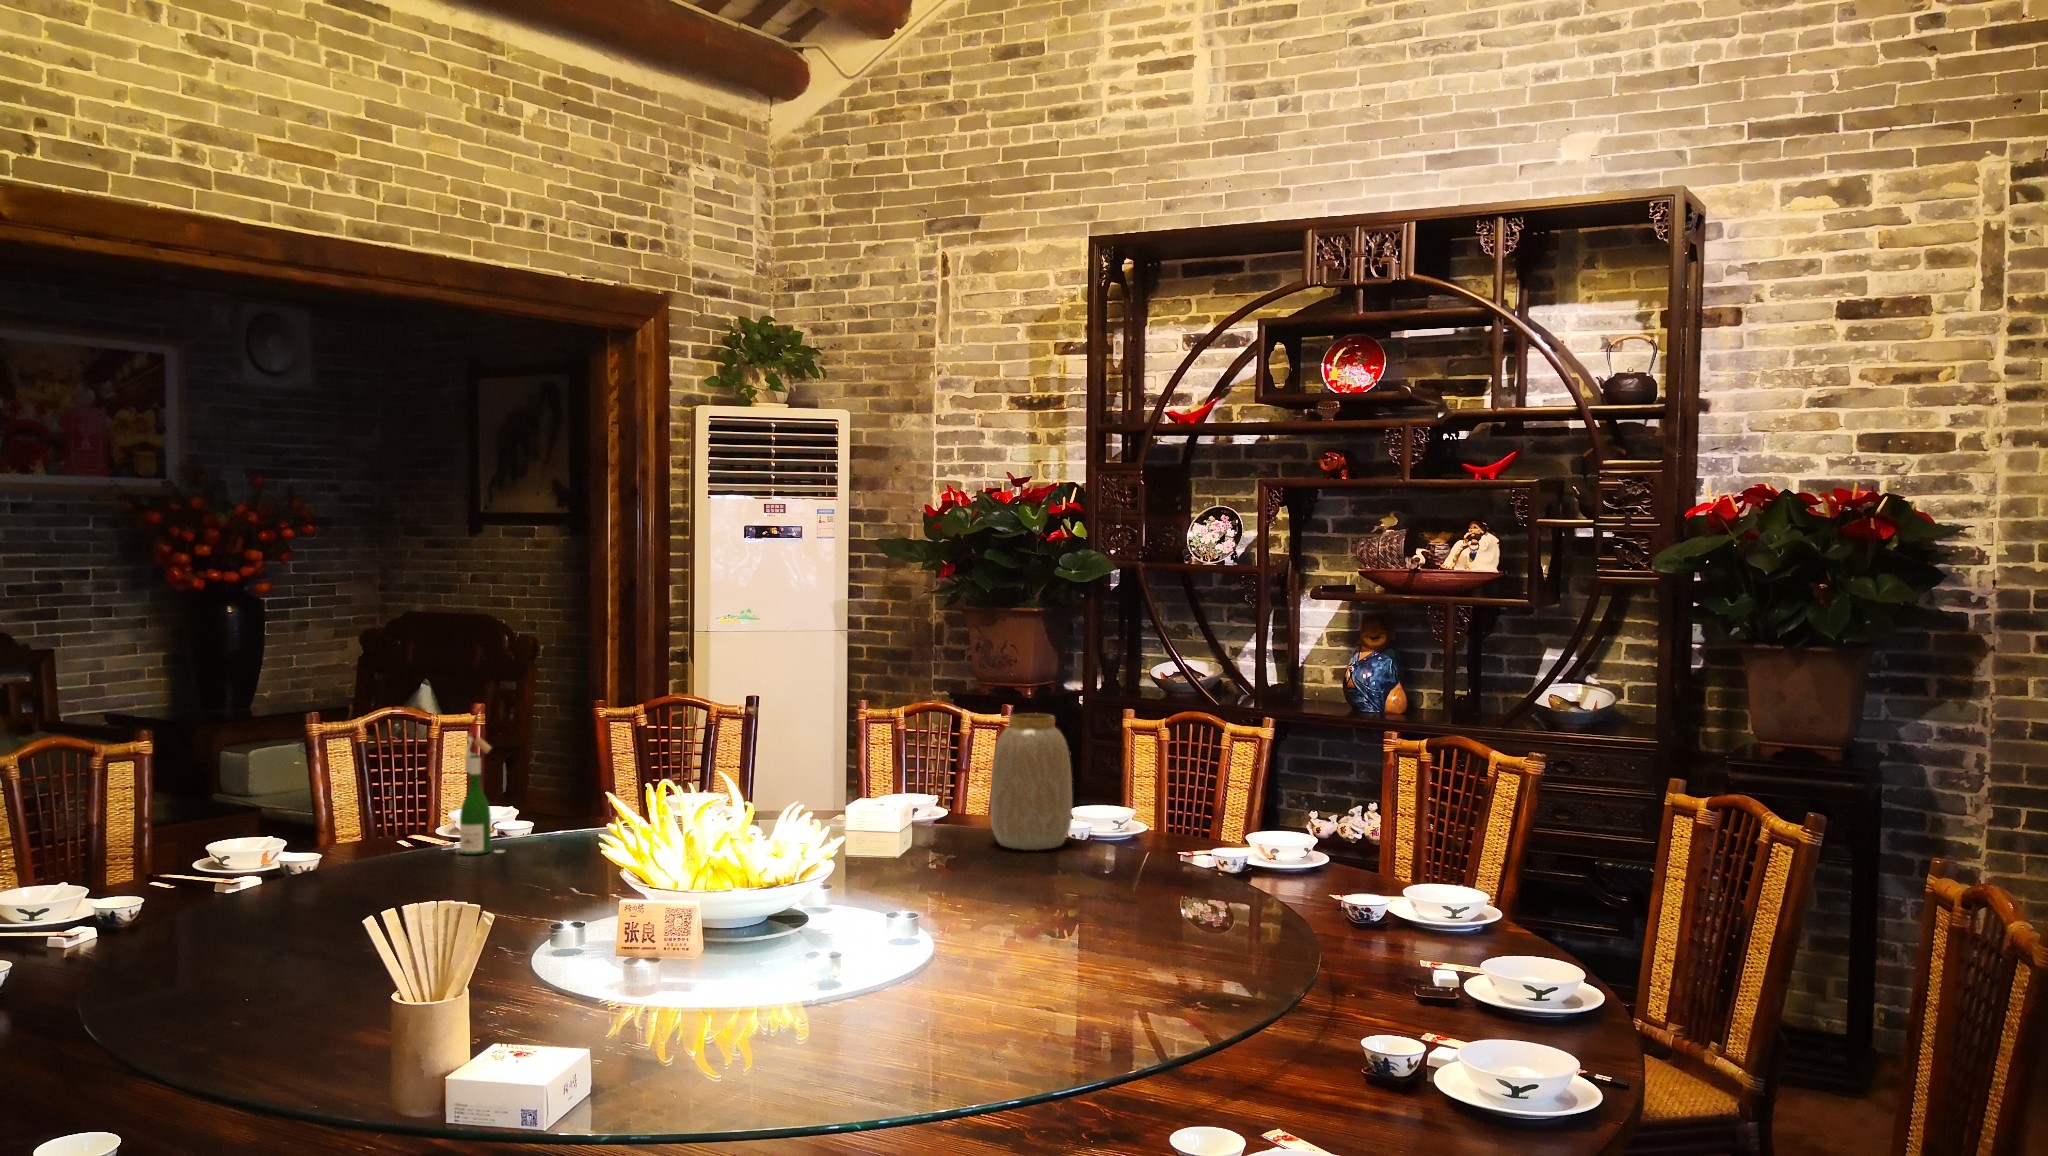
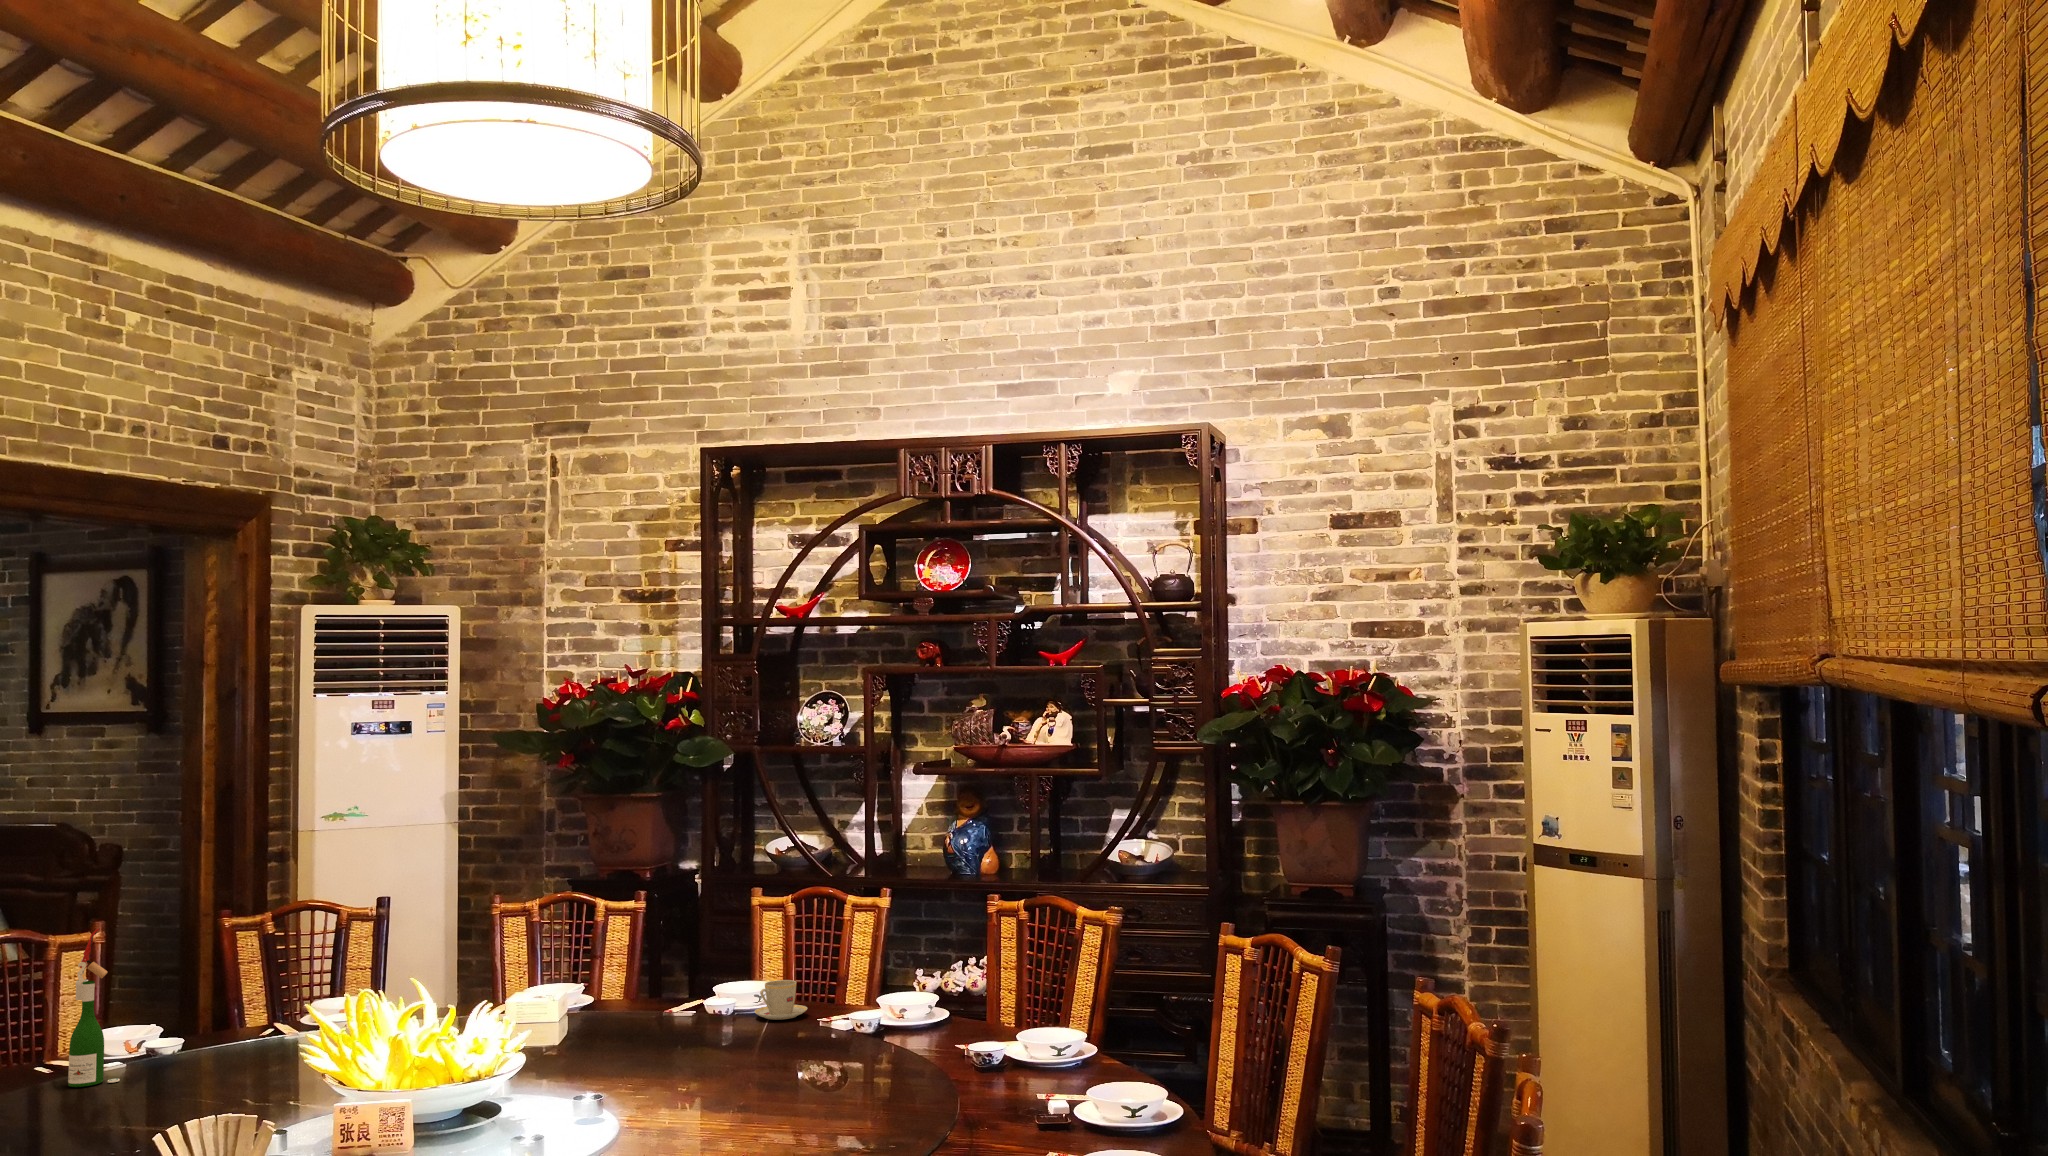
vase: present [990,714,1072,850] -> none [634,900,711,1030]
teacup: none [1116,807,1174,849] -> present [754,980,807,1020]

